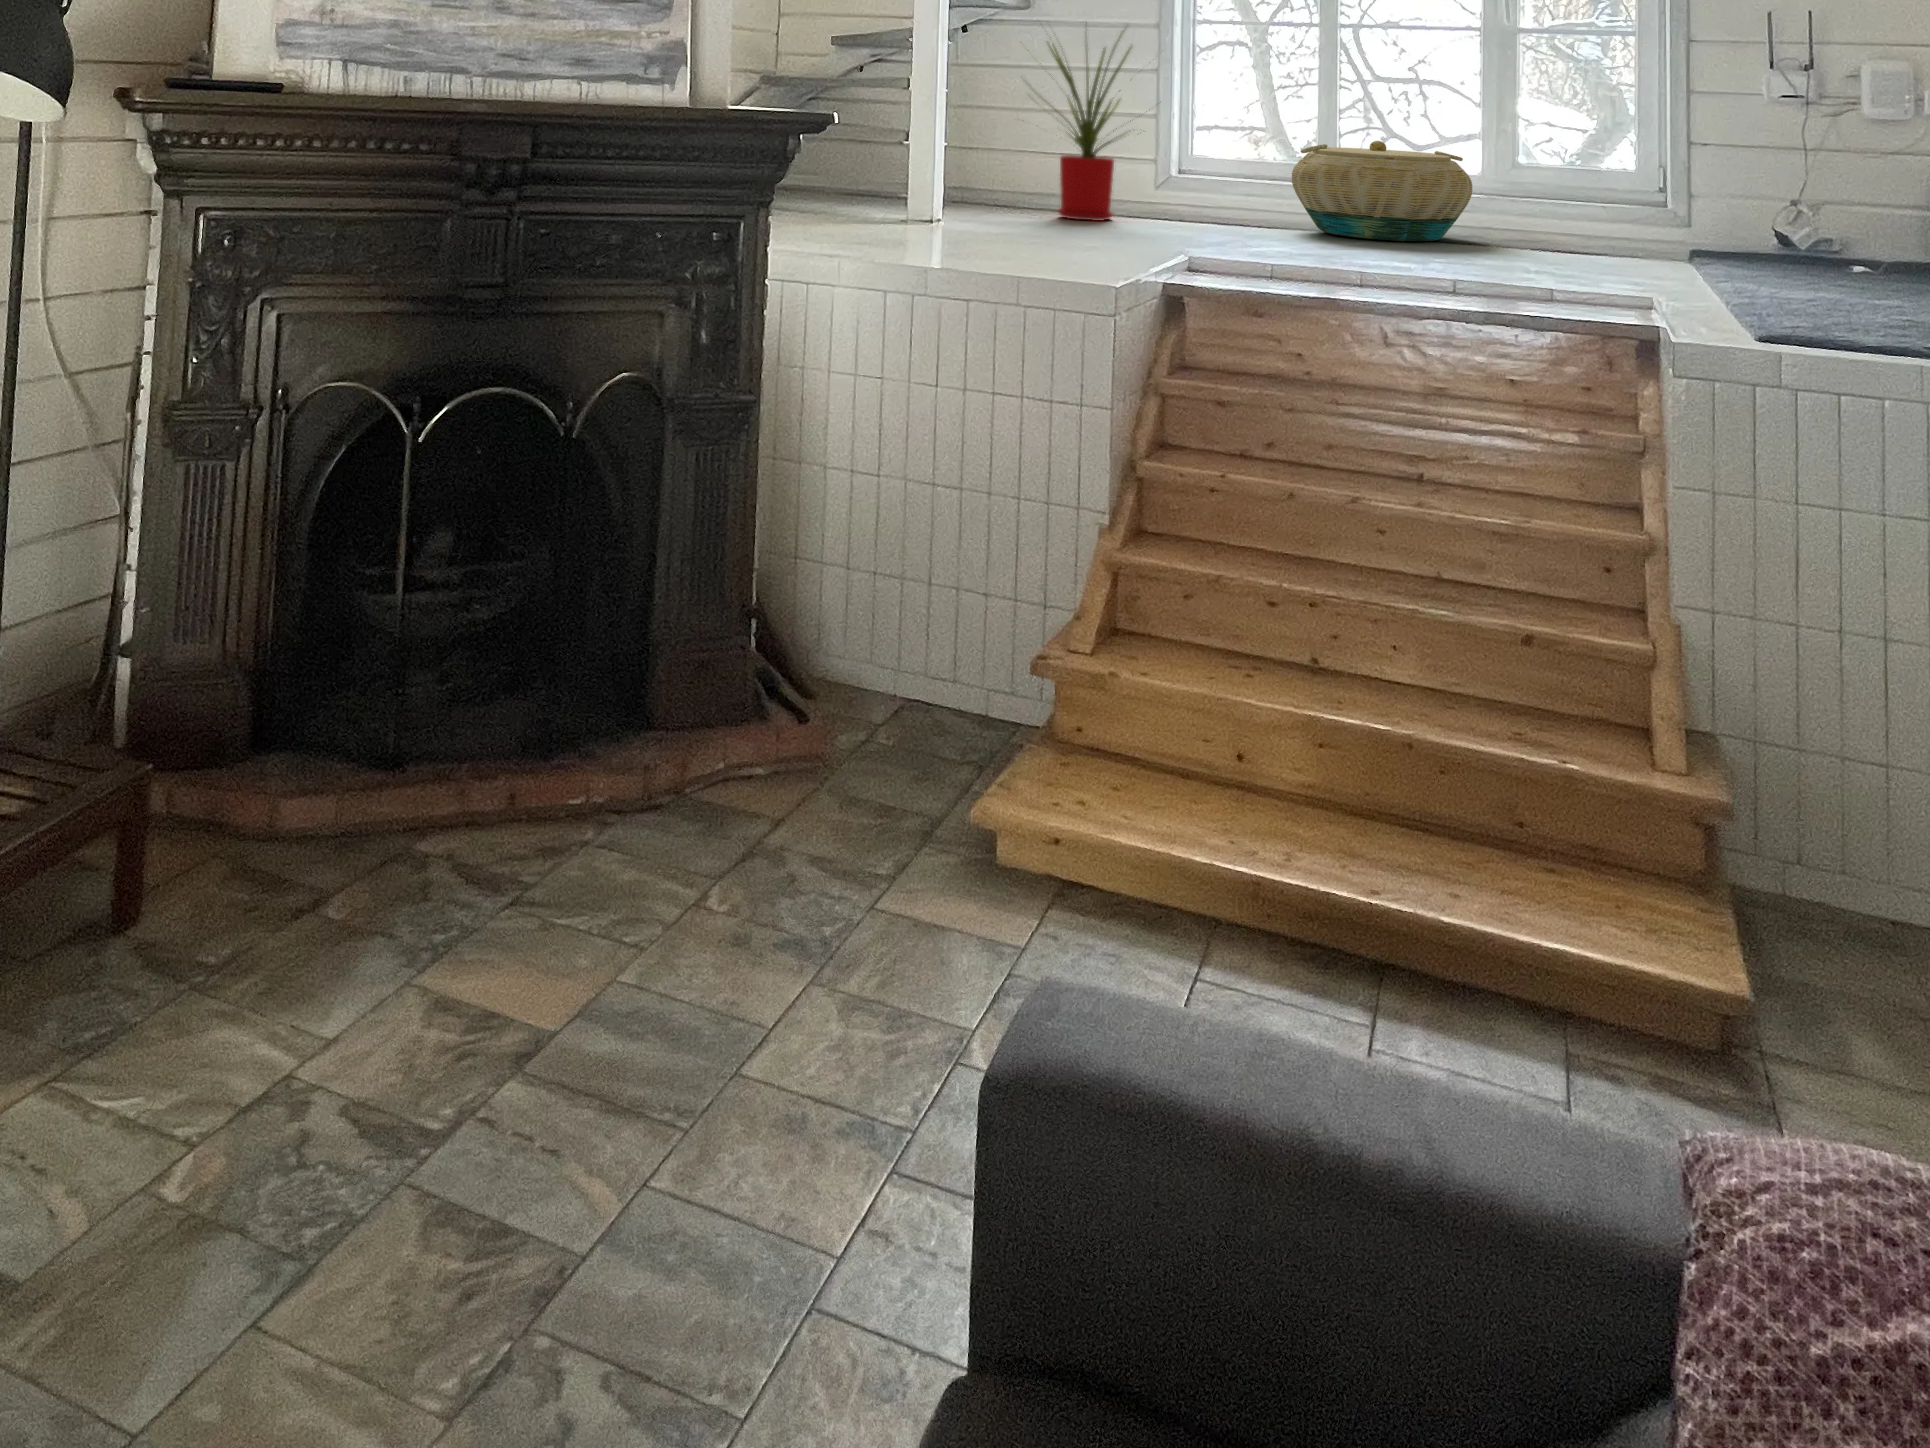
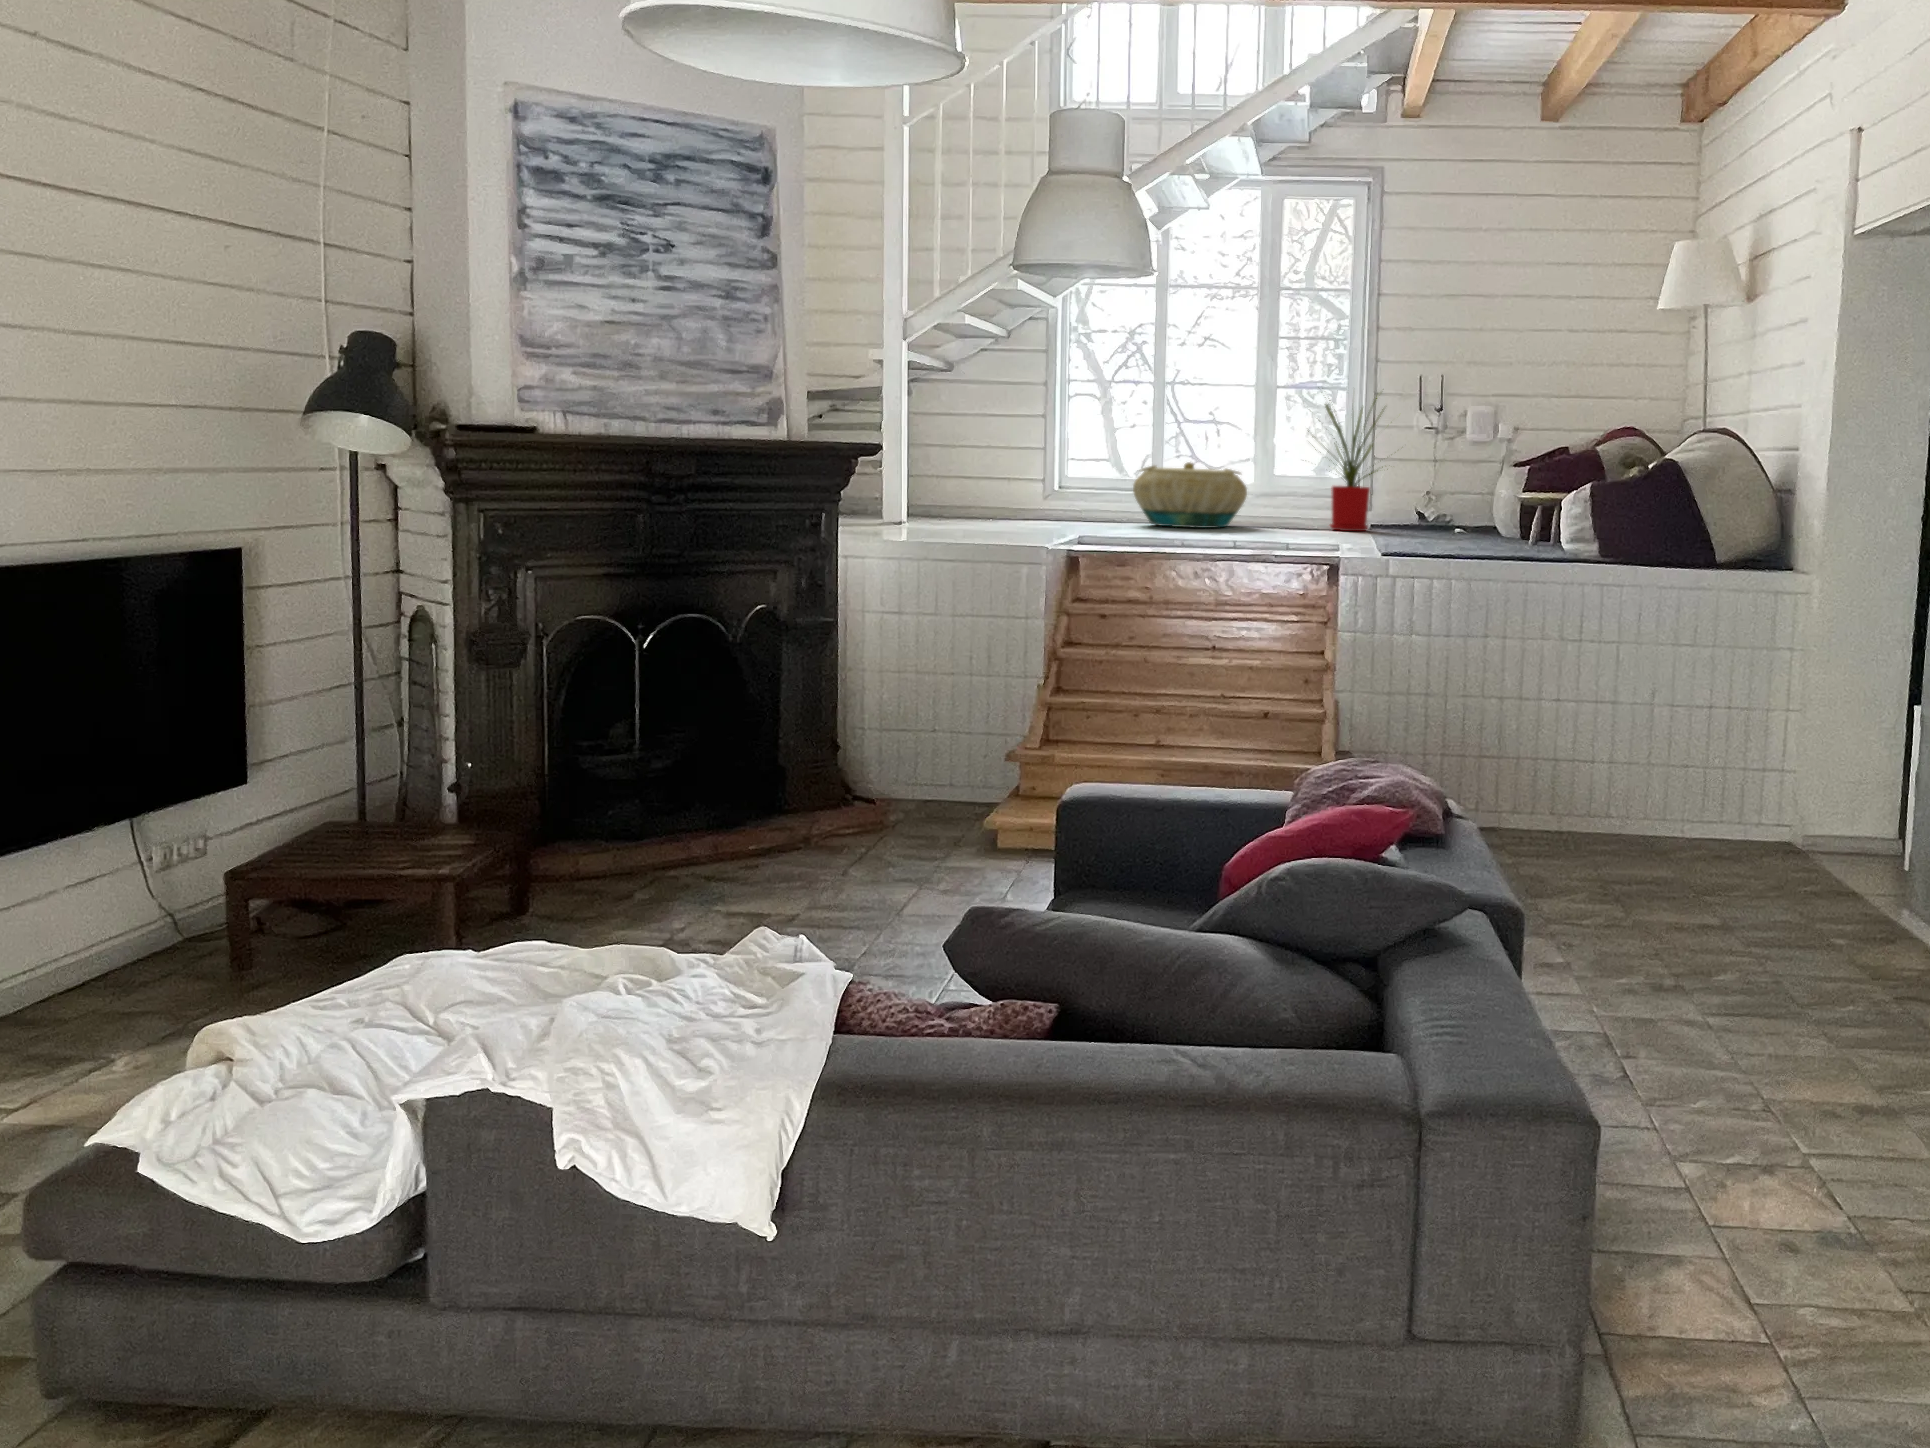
house plant: present [1028,31,1140,221] -> present [1308,398,1383,531]

